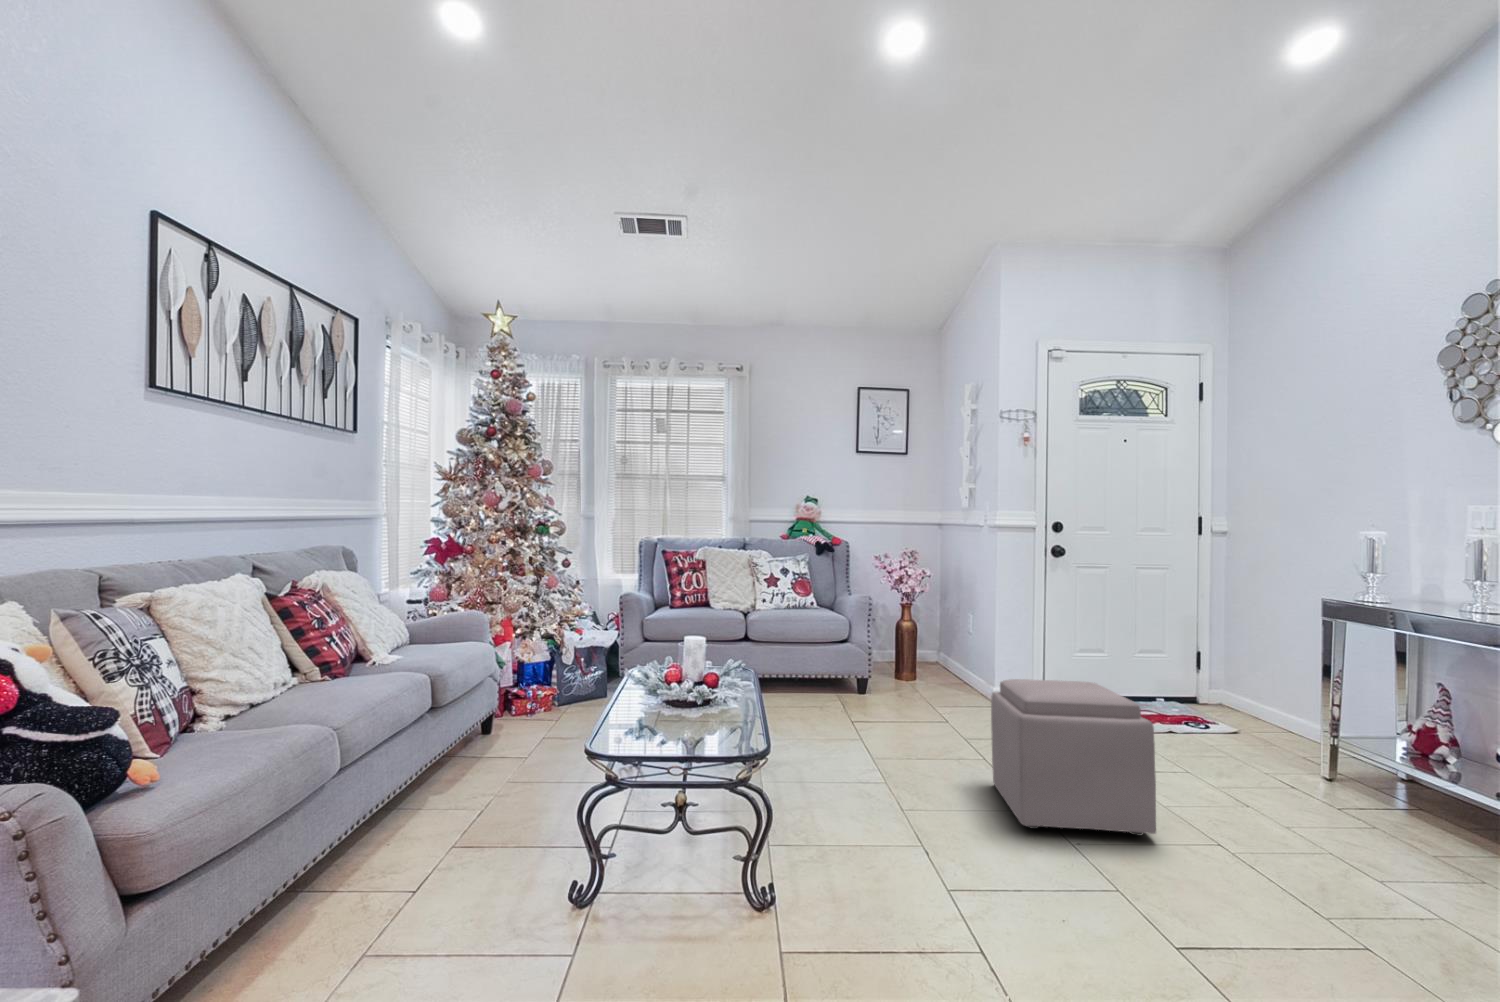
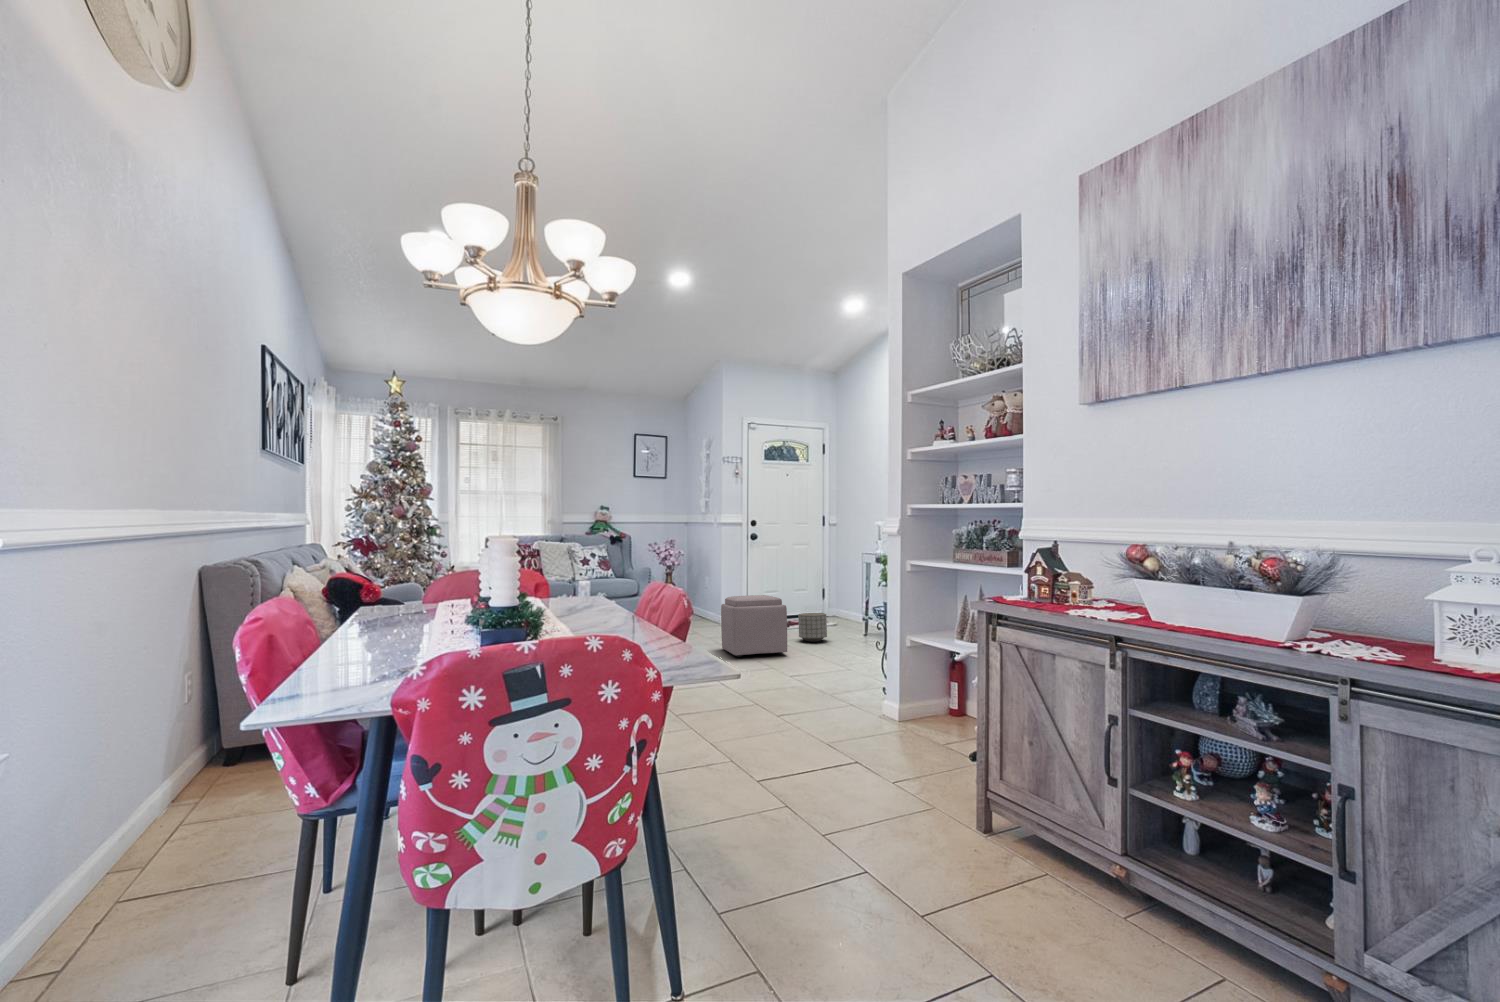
planter: none [1167,719,1242,790] -> present [798,613,827,642]

